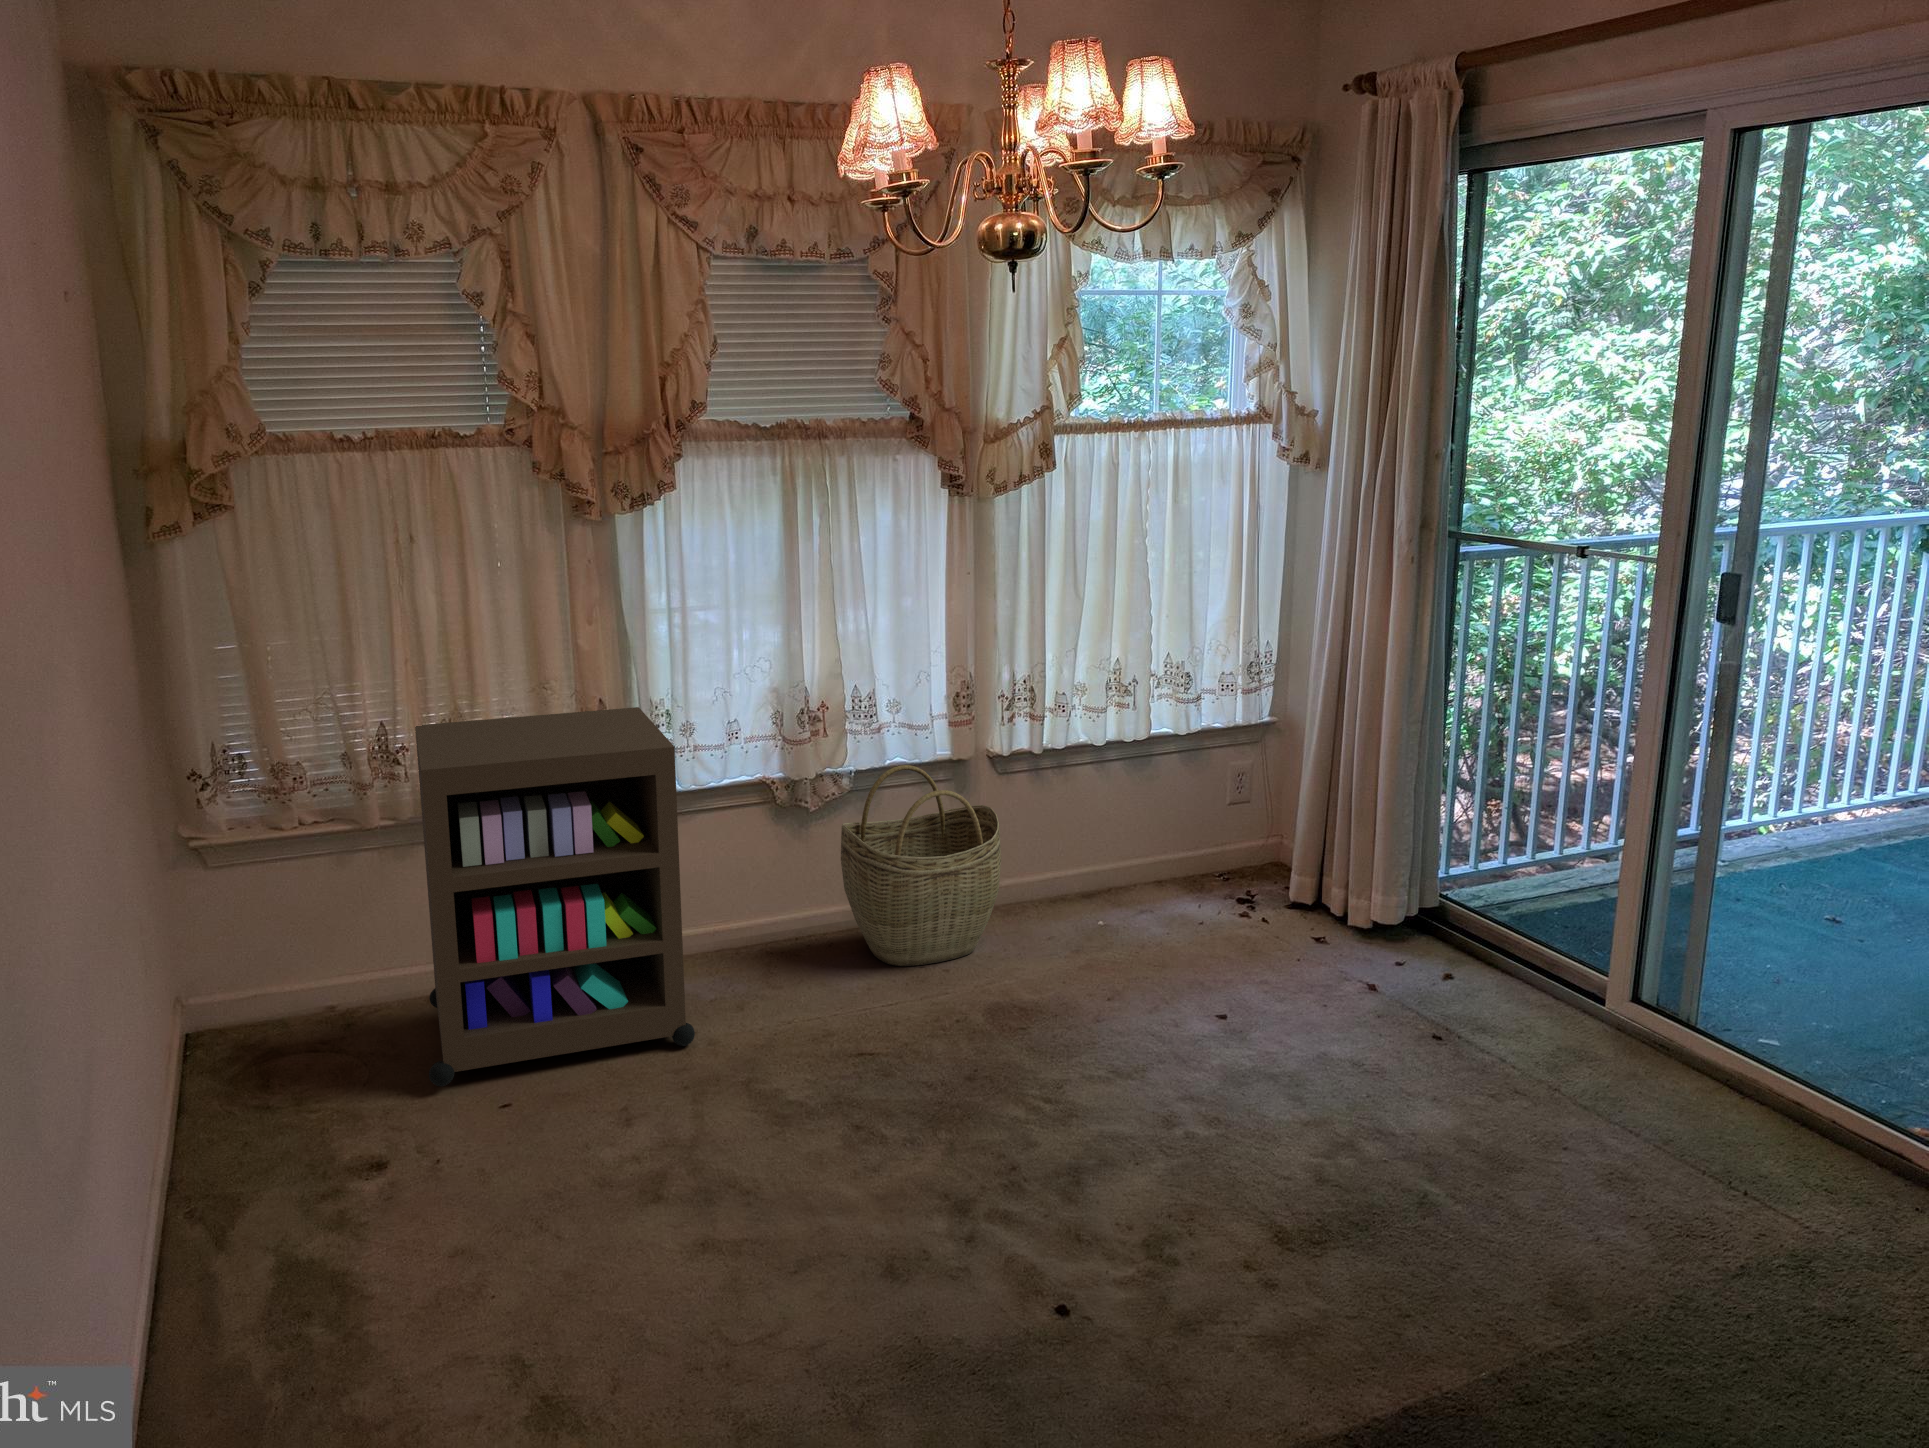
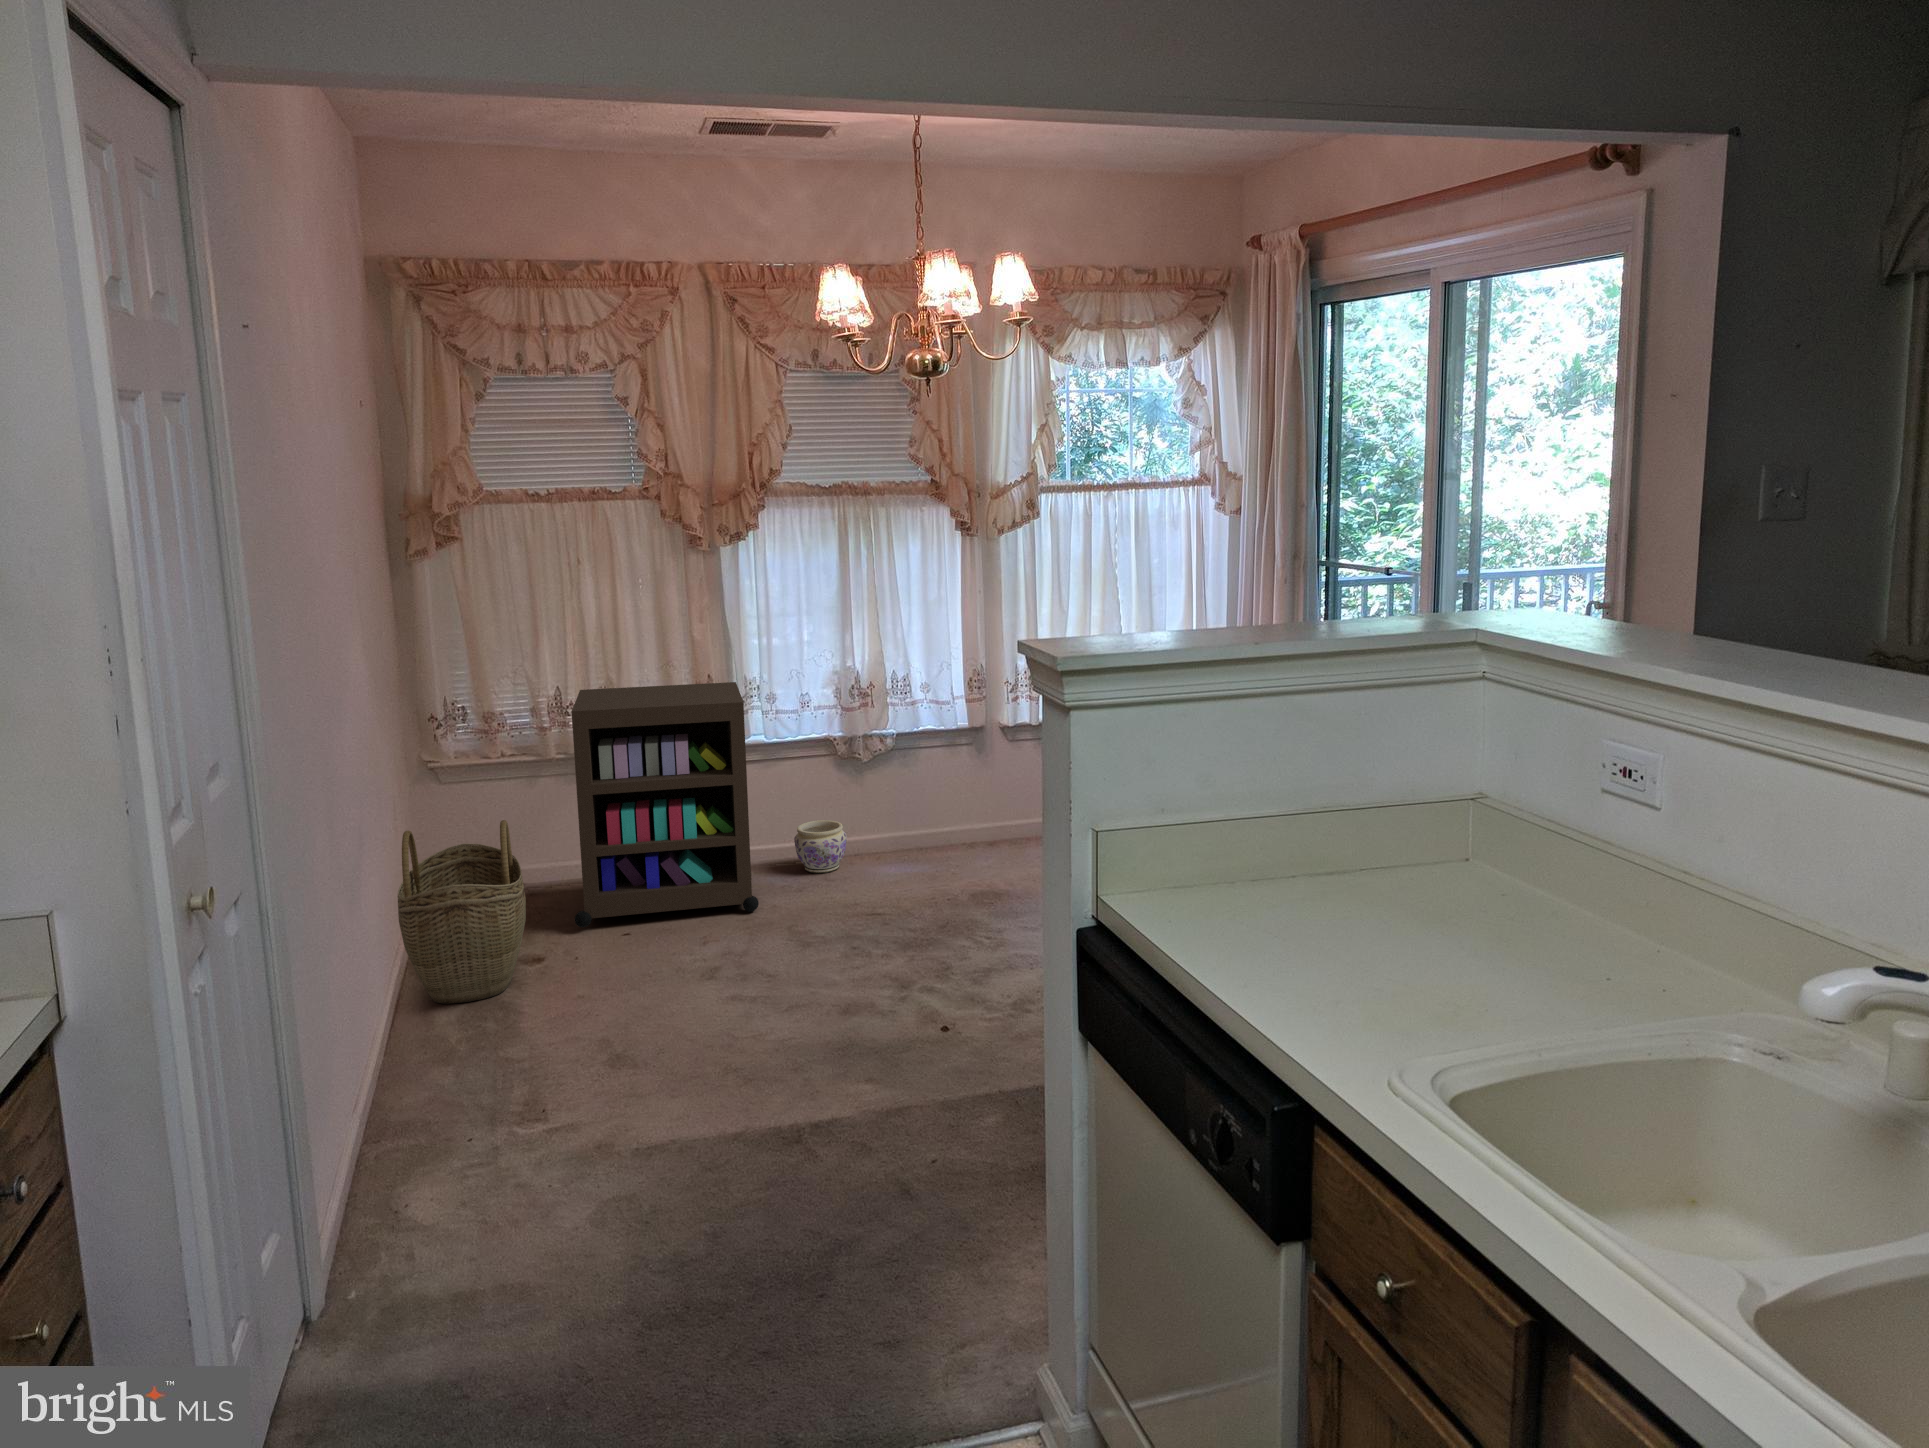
woven basket: present [841,765,1001,966] -> present [397,820,526,1004]
planter: none [721,894,794,972] -> present [794,820,847,873]

